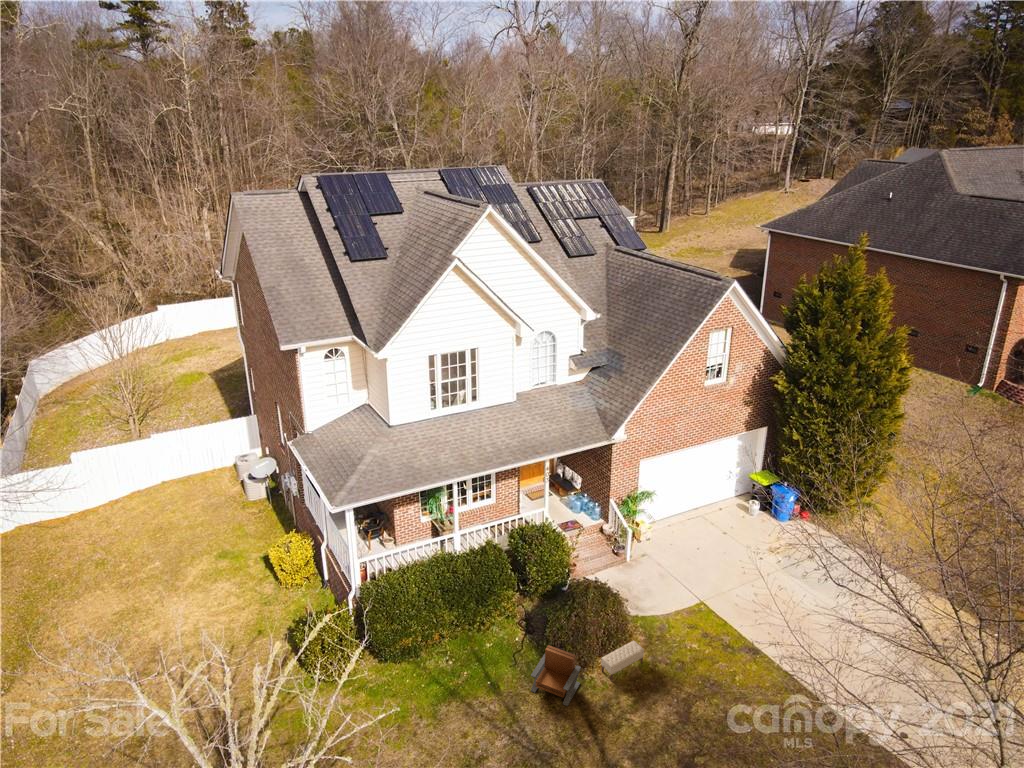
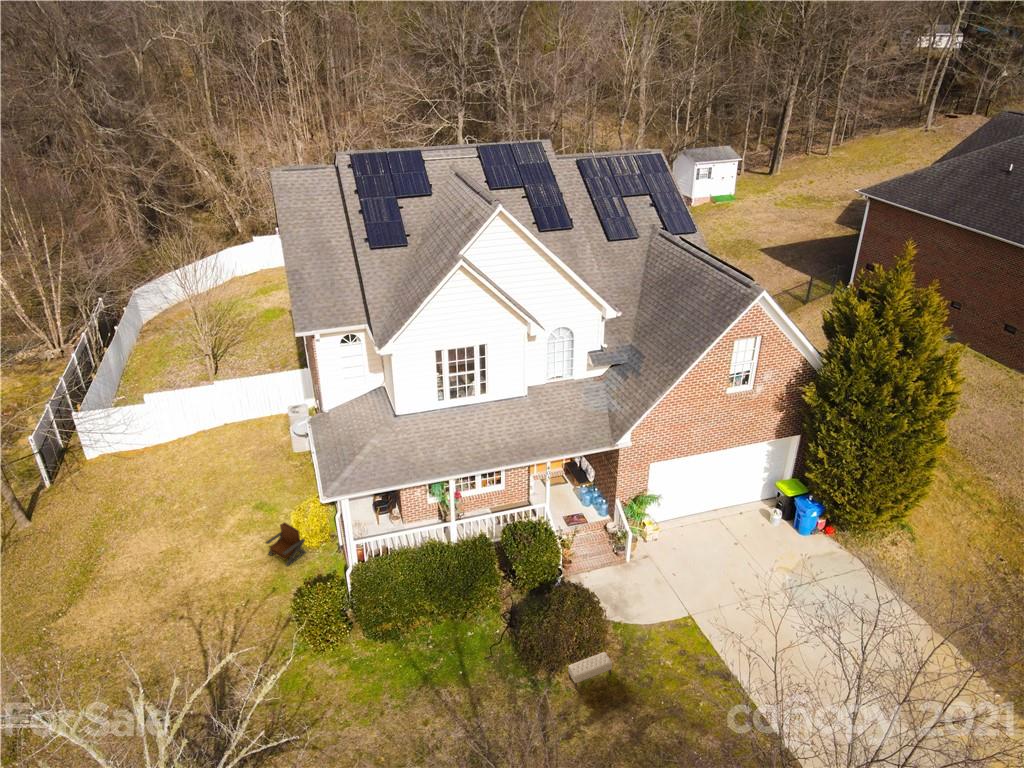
lounge chair: present [531,645,581,706] -> present [266,523,306,566]

